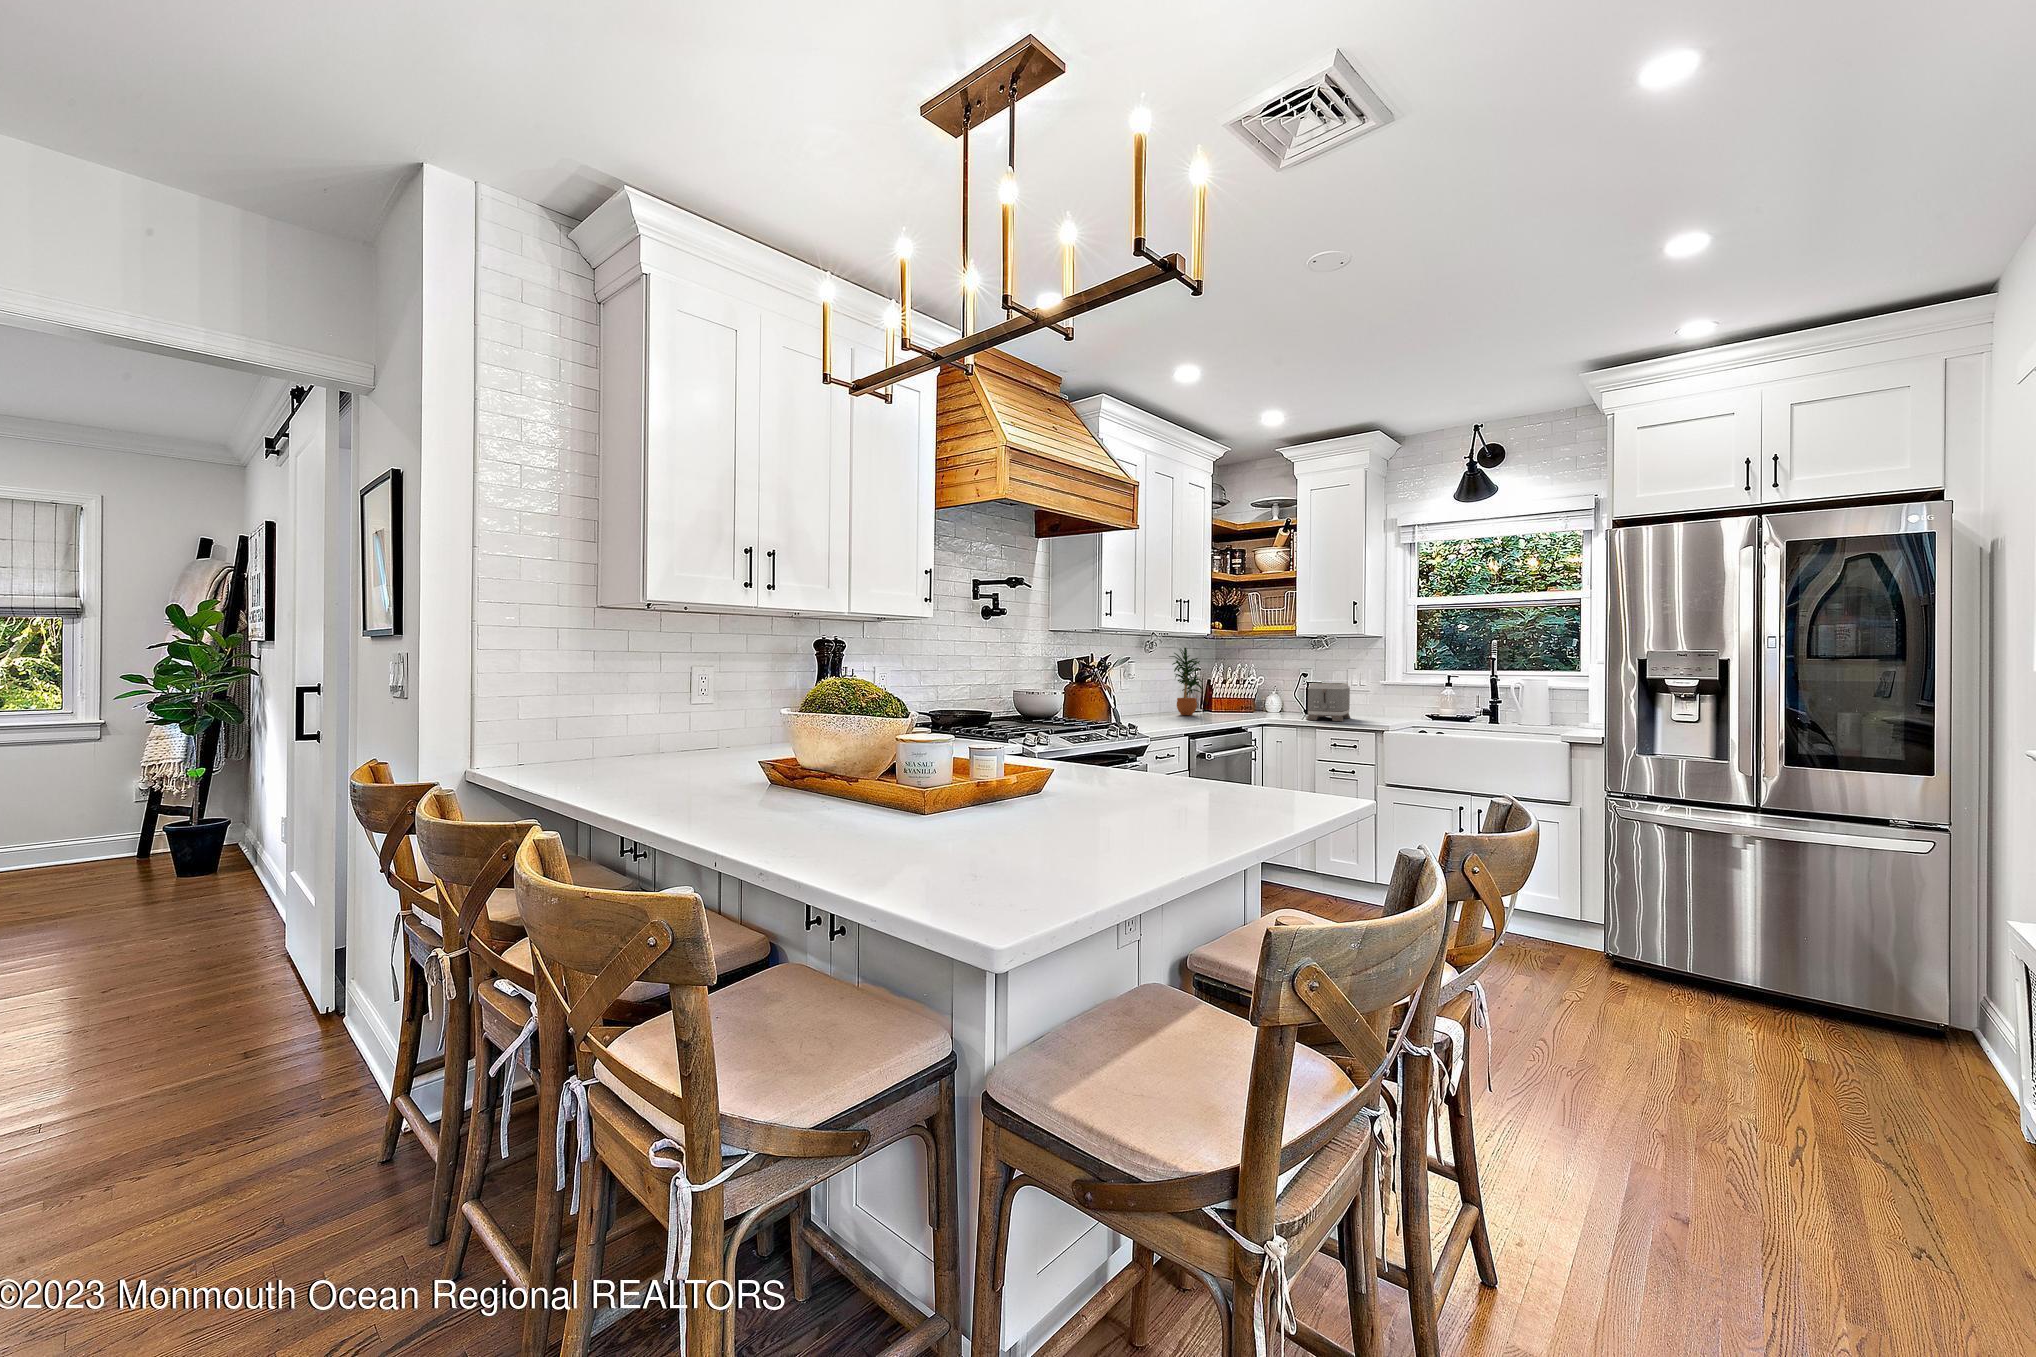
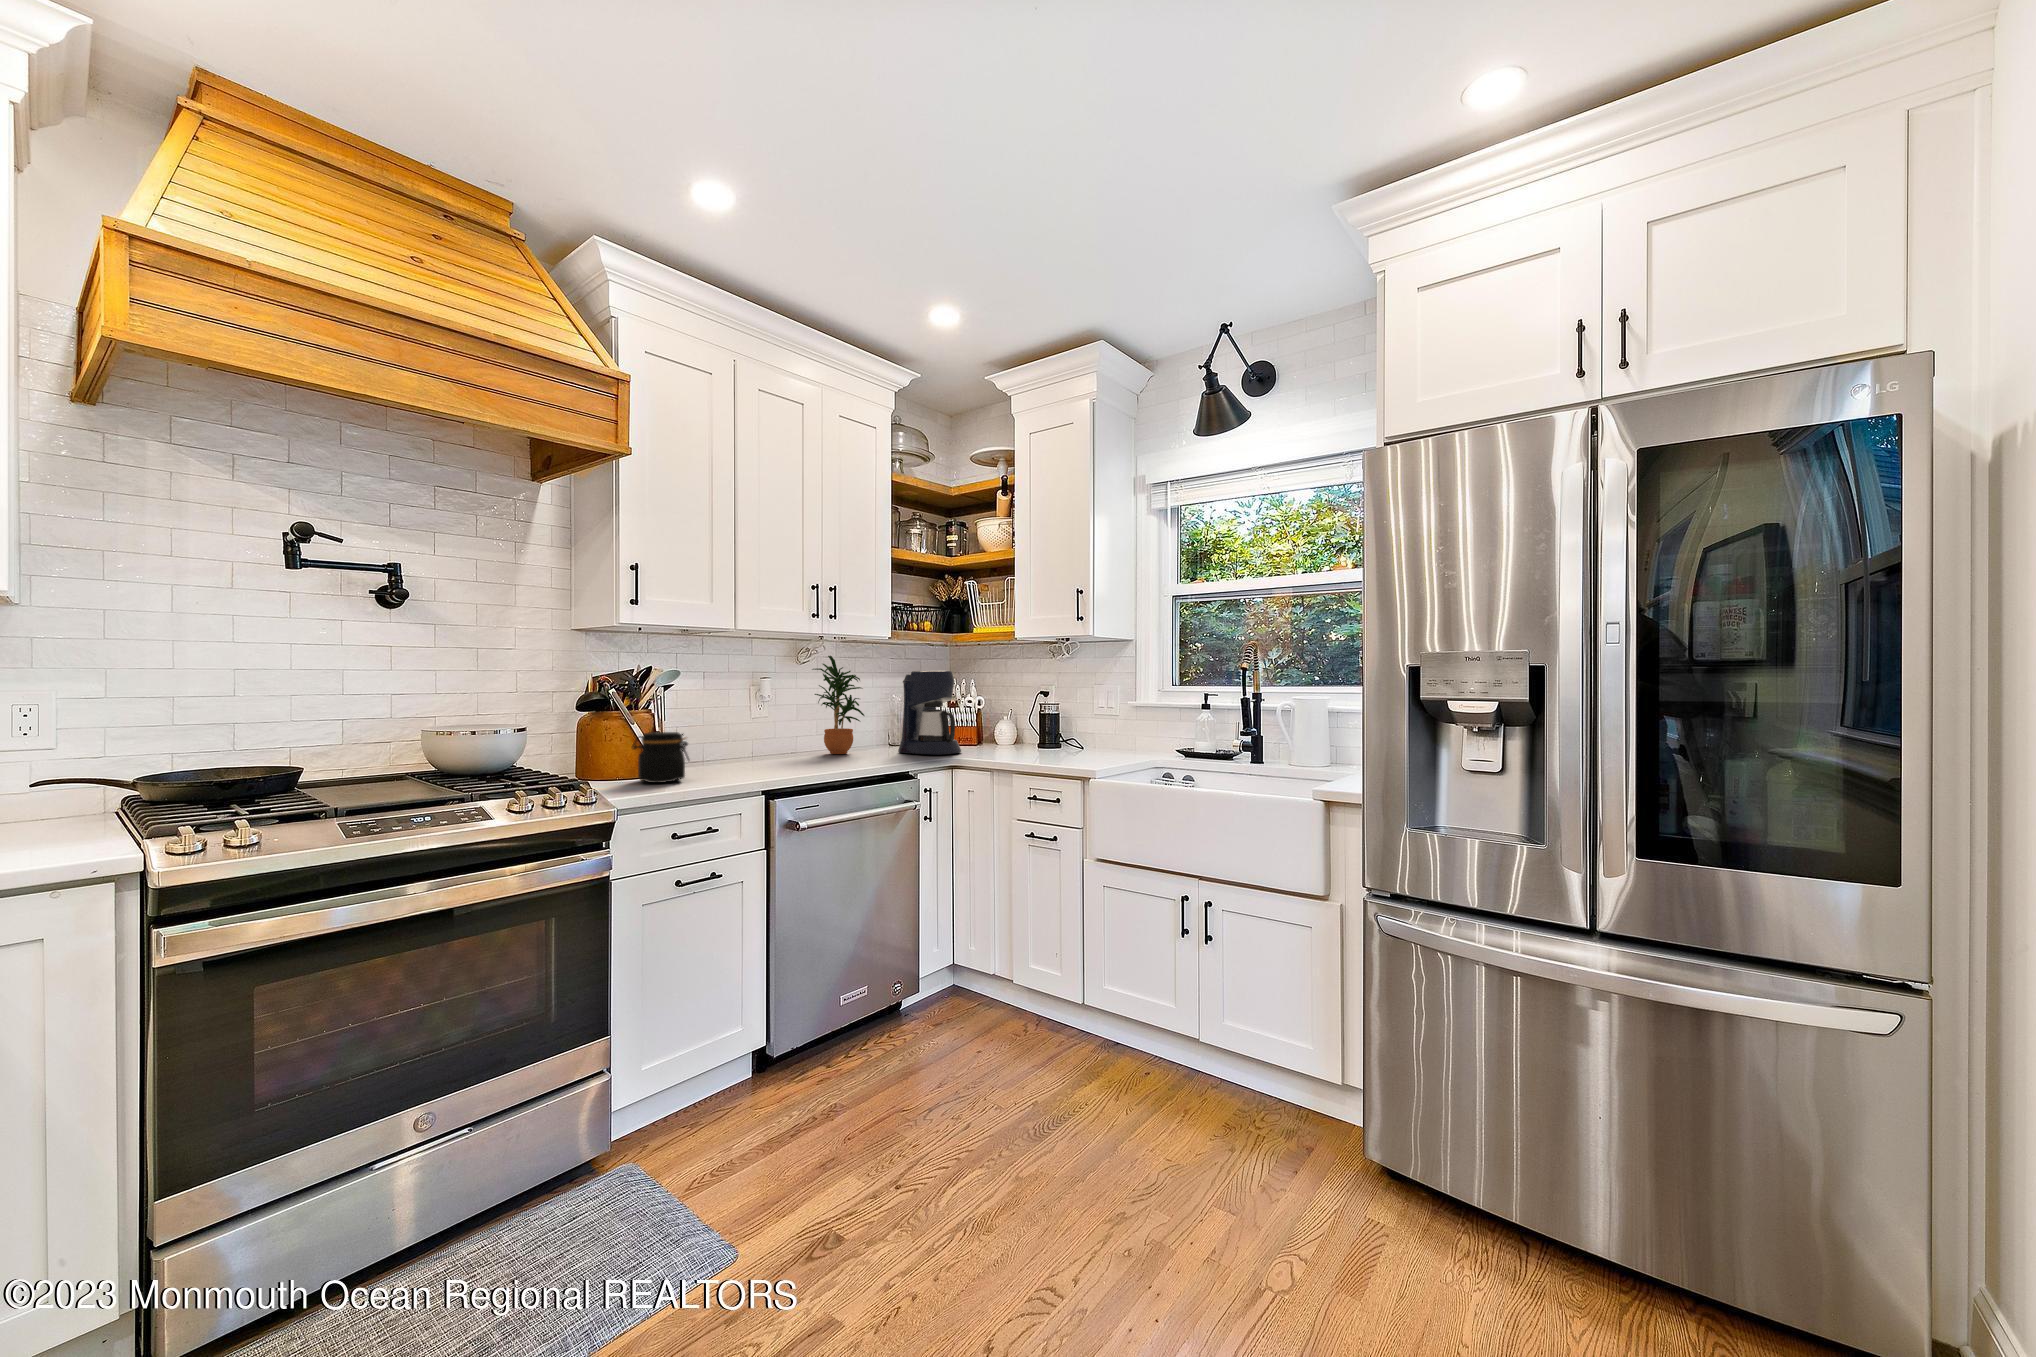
coffee maker: none [1225,658,1270,716] -> present [898,671,961,755]
toaster: present [1307,683,1350,721] -> none [995,705,1072,763]
jar: none [1121,697,1152,728] -> present [632,732,689,783]

